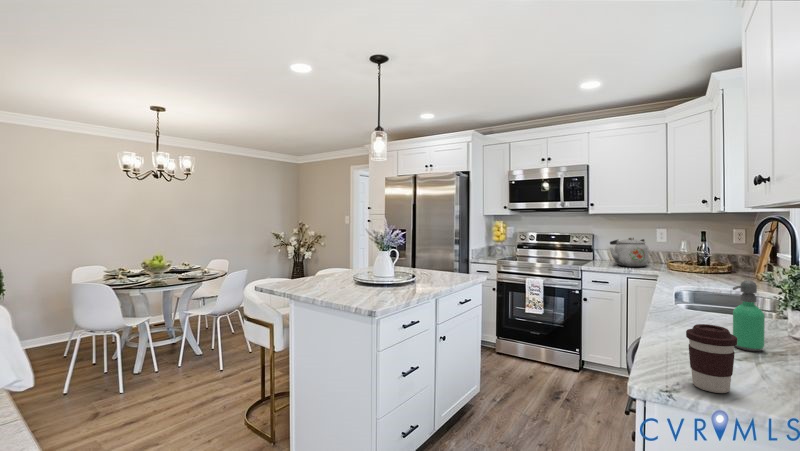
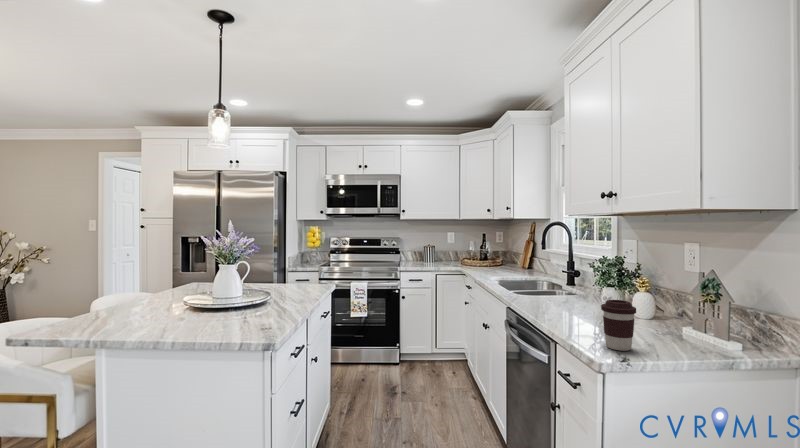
kettle: present [610,238,648,267] -> none [417,240,447,265]
soap dispenser: present [733,280,765,351] -> none [582,266,601,318]

